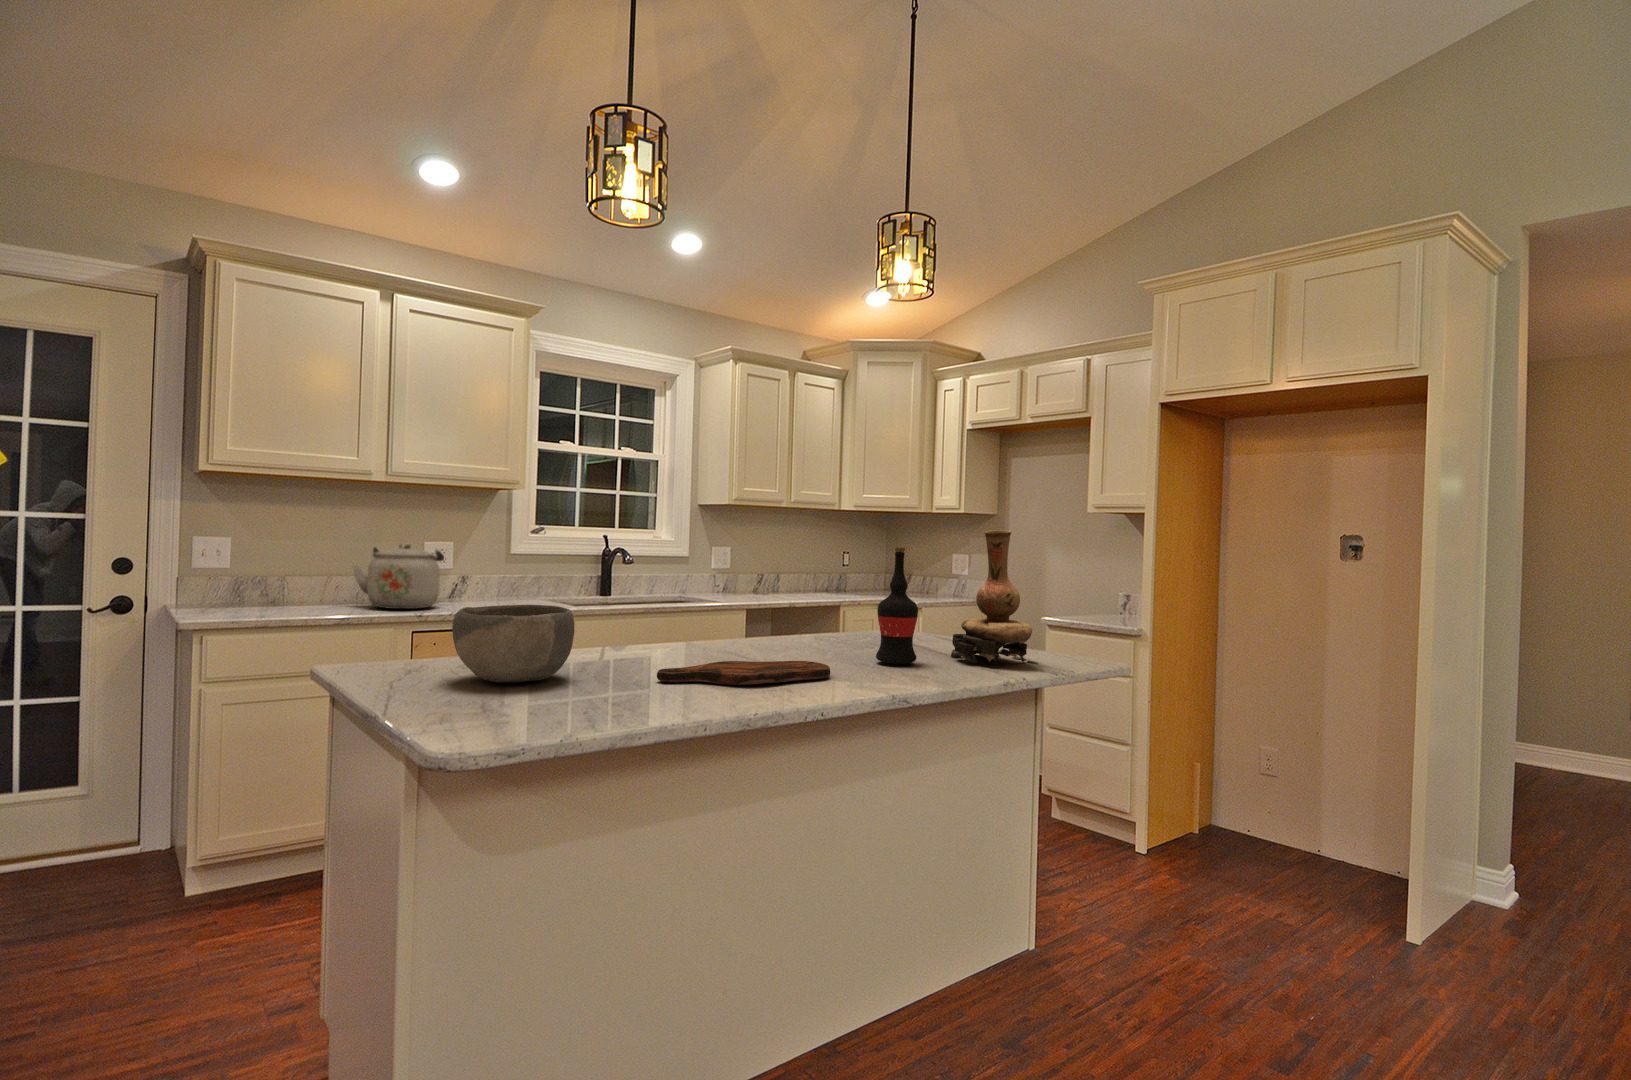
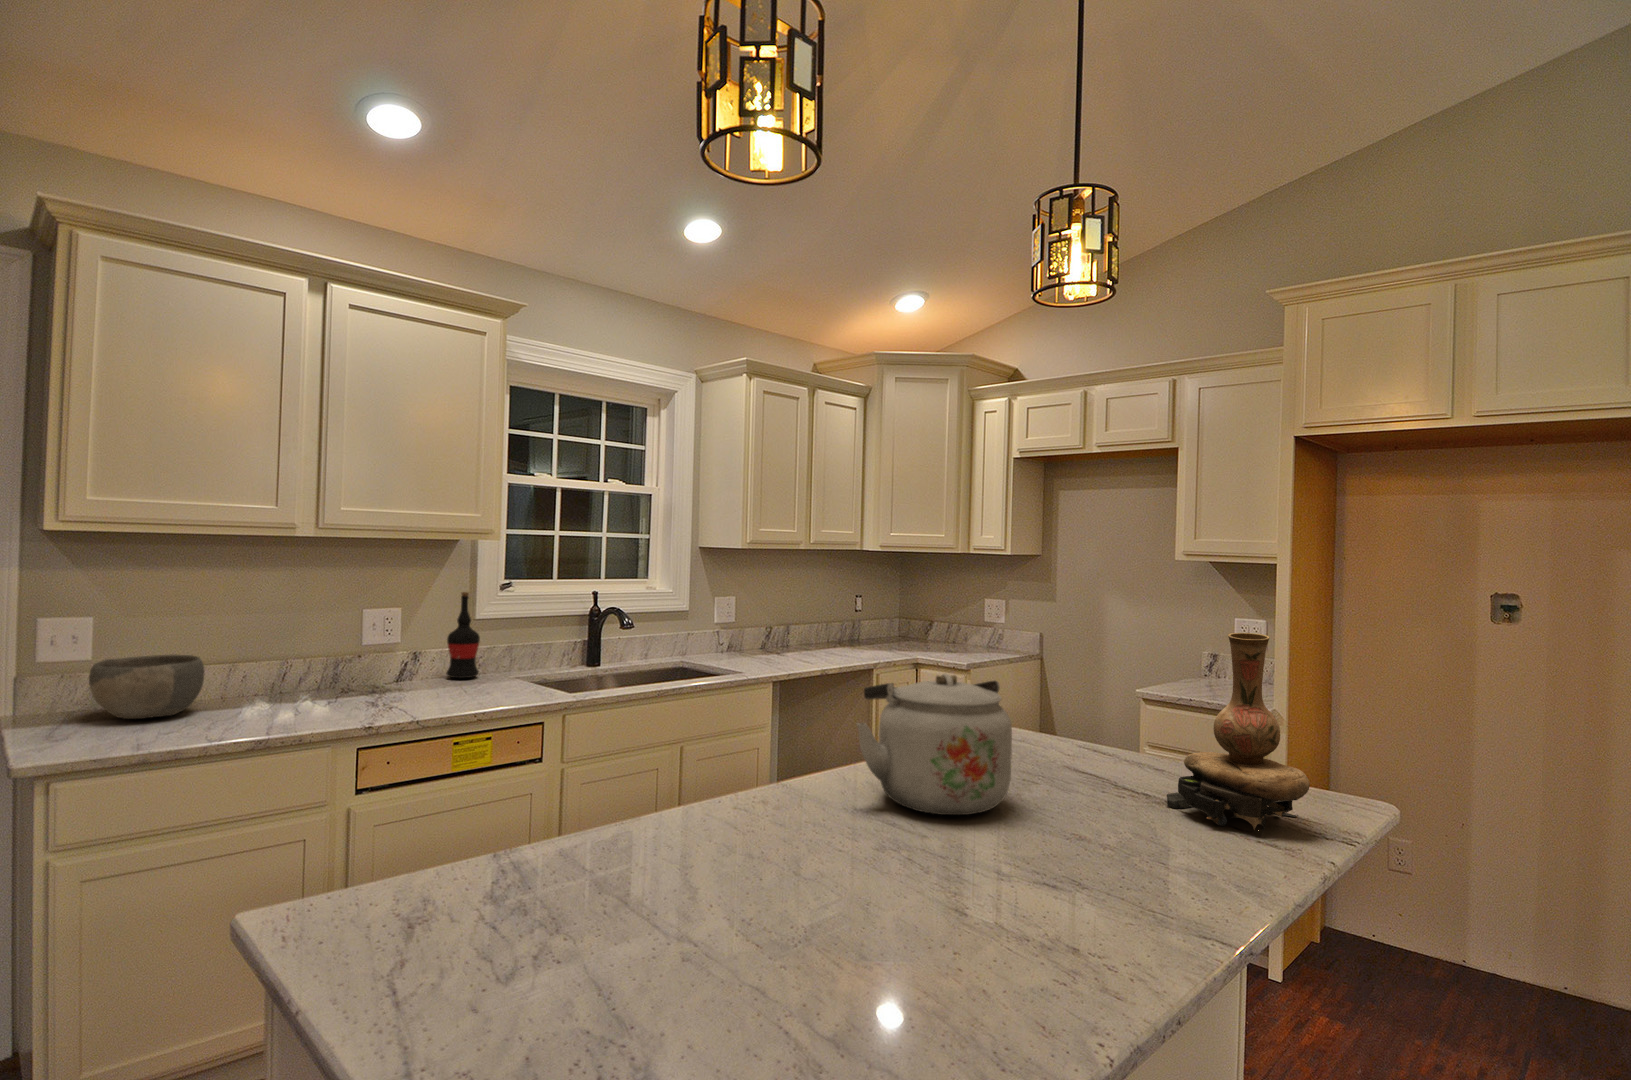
kettle: present [354,544,444,609] -> present [857,674,1012,815]
wine bottle: present [876,547,918,664] -> present [446,592,480,678]
bowl: present [452,605,575,683] -> present [89,655,205,719]
cutting board: present [657,661,830,685] -> none [836,854,1083,933]

